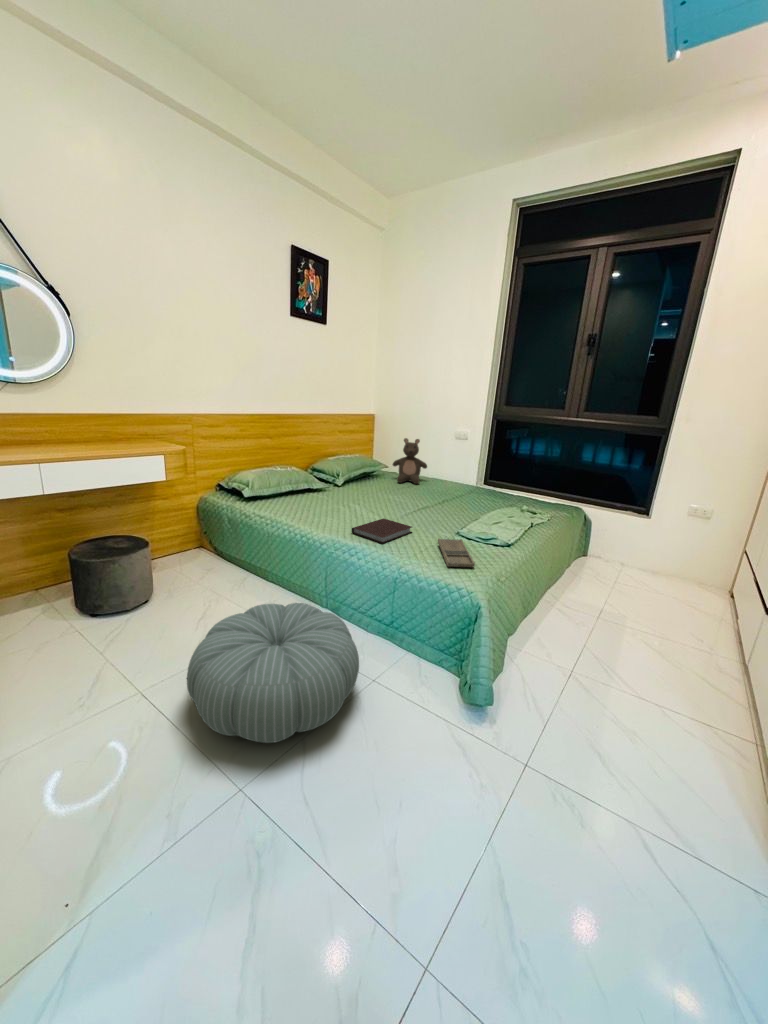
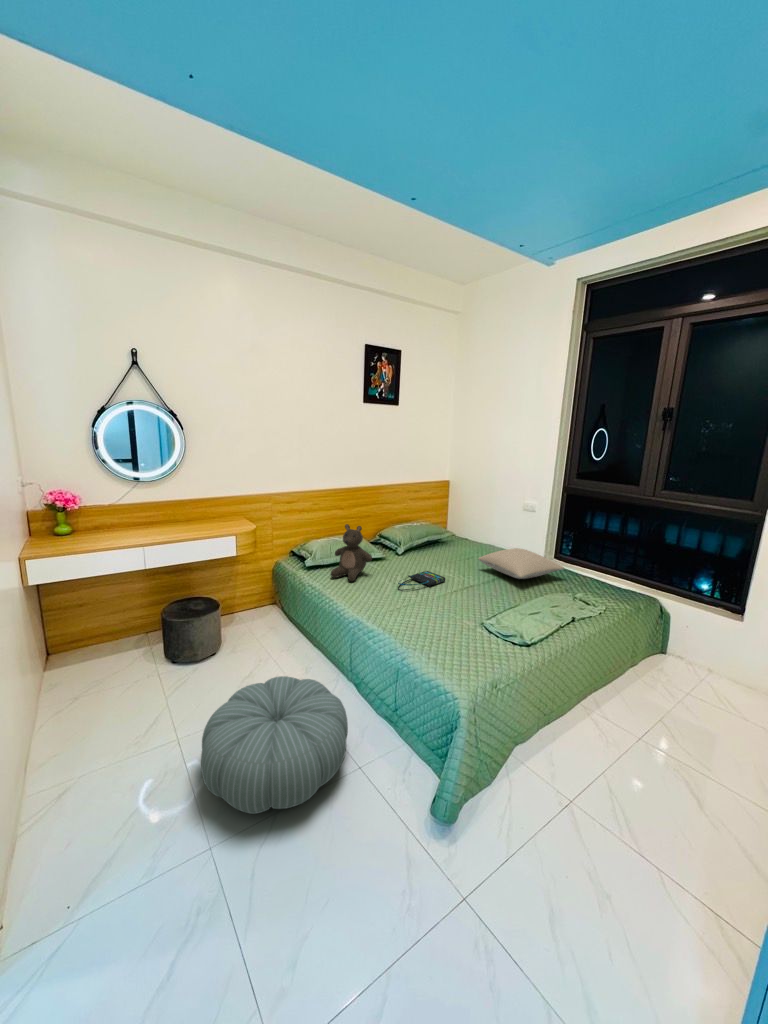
stuffed bear: present [393,438,427,484] -> present [331,524,372,581]
pillow: none [427,472,506,498] -> present [479,548,564,579]
tote bag: none [360,496,402,514] -> present [398,571,445,591]
notebook: present [352,518,412,544] -> none [377,599,436,629]
tray: present [438,539,475,567] -> none [445,630,476,670]

